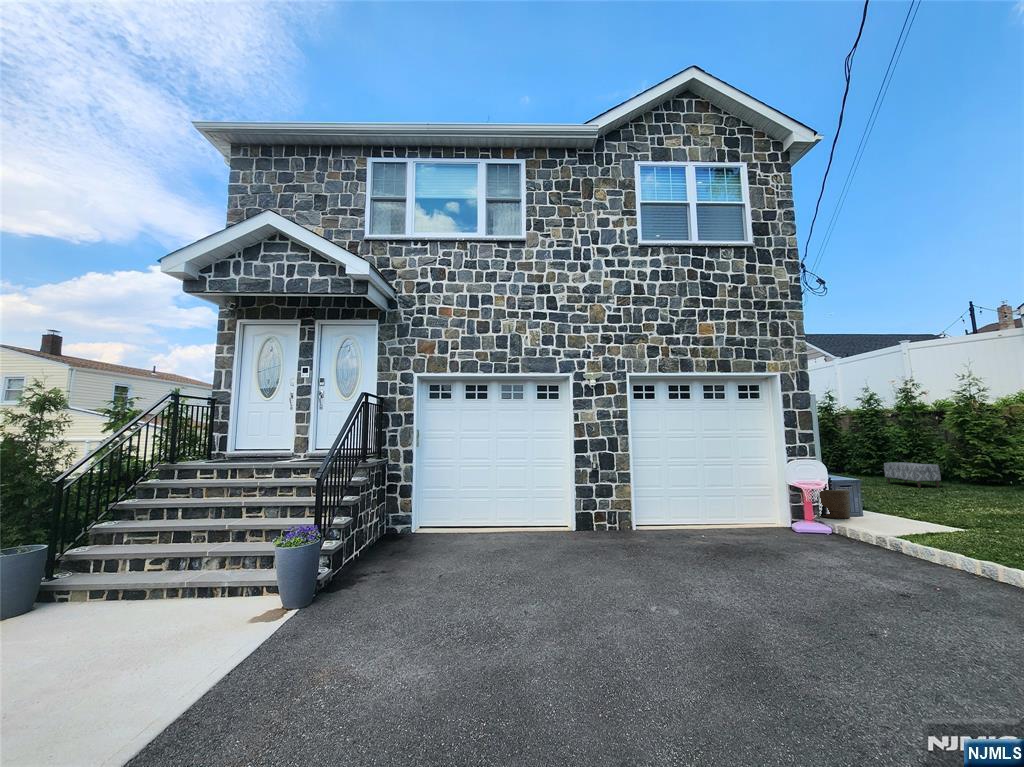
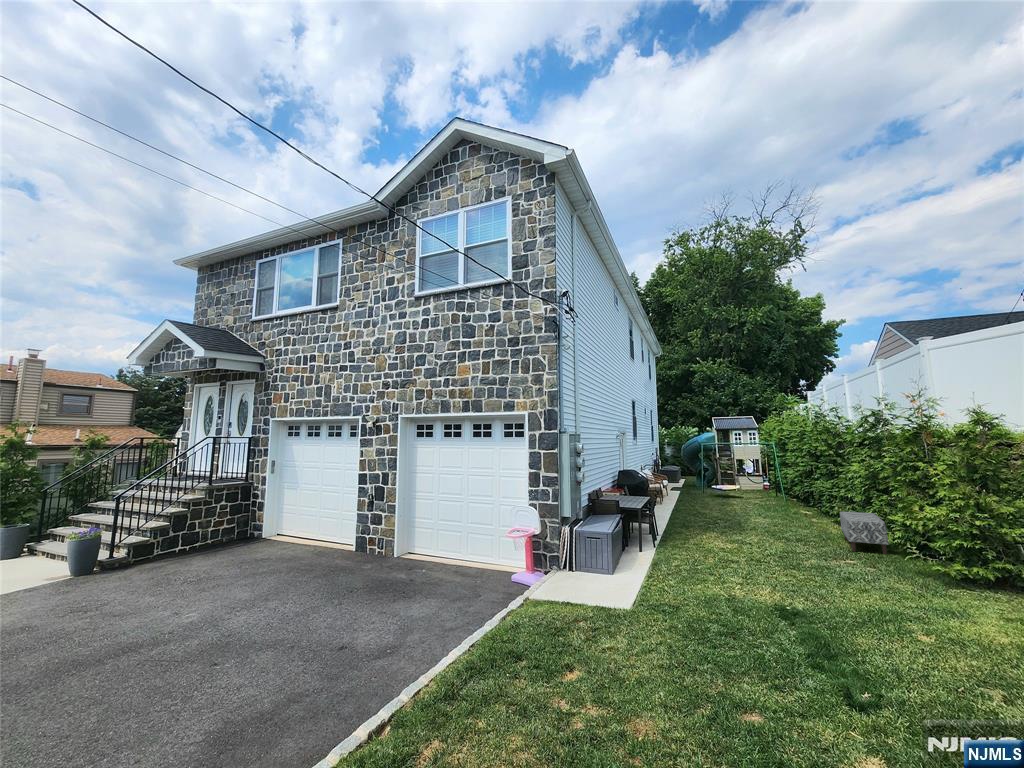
woven basket: present [820,489,850,519] -> none [552,540,584,579]

